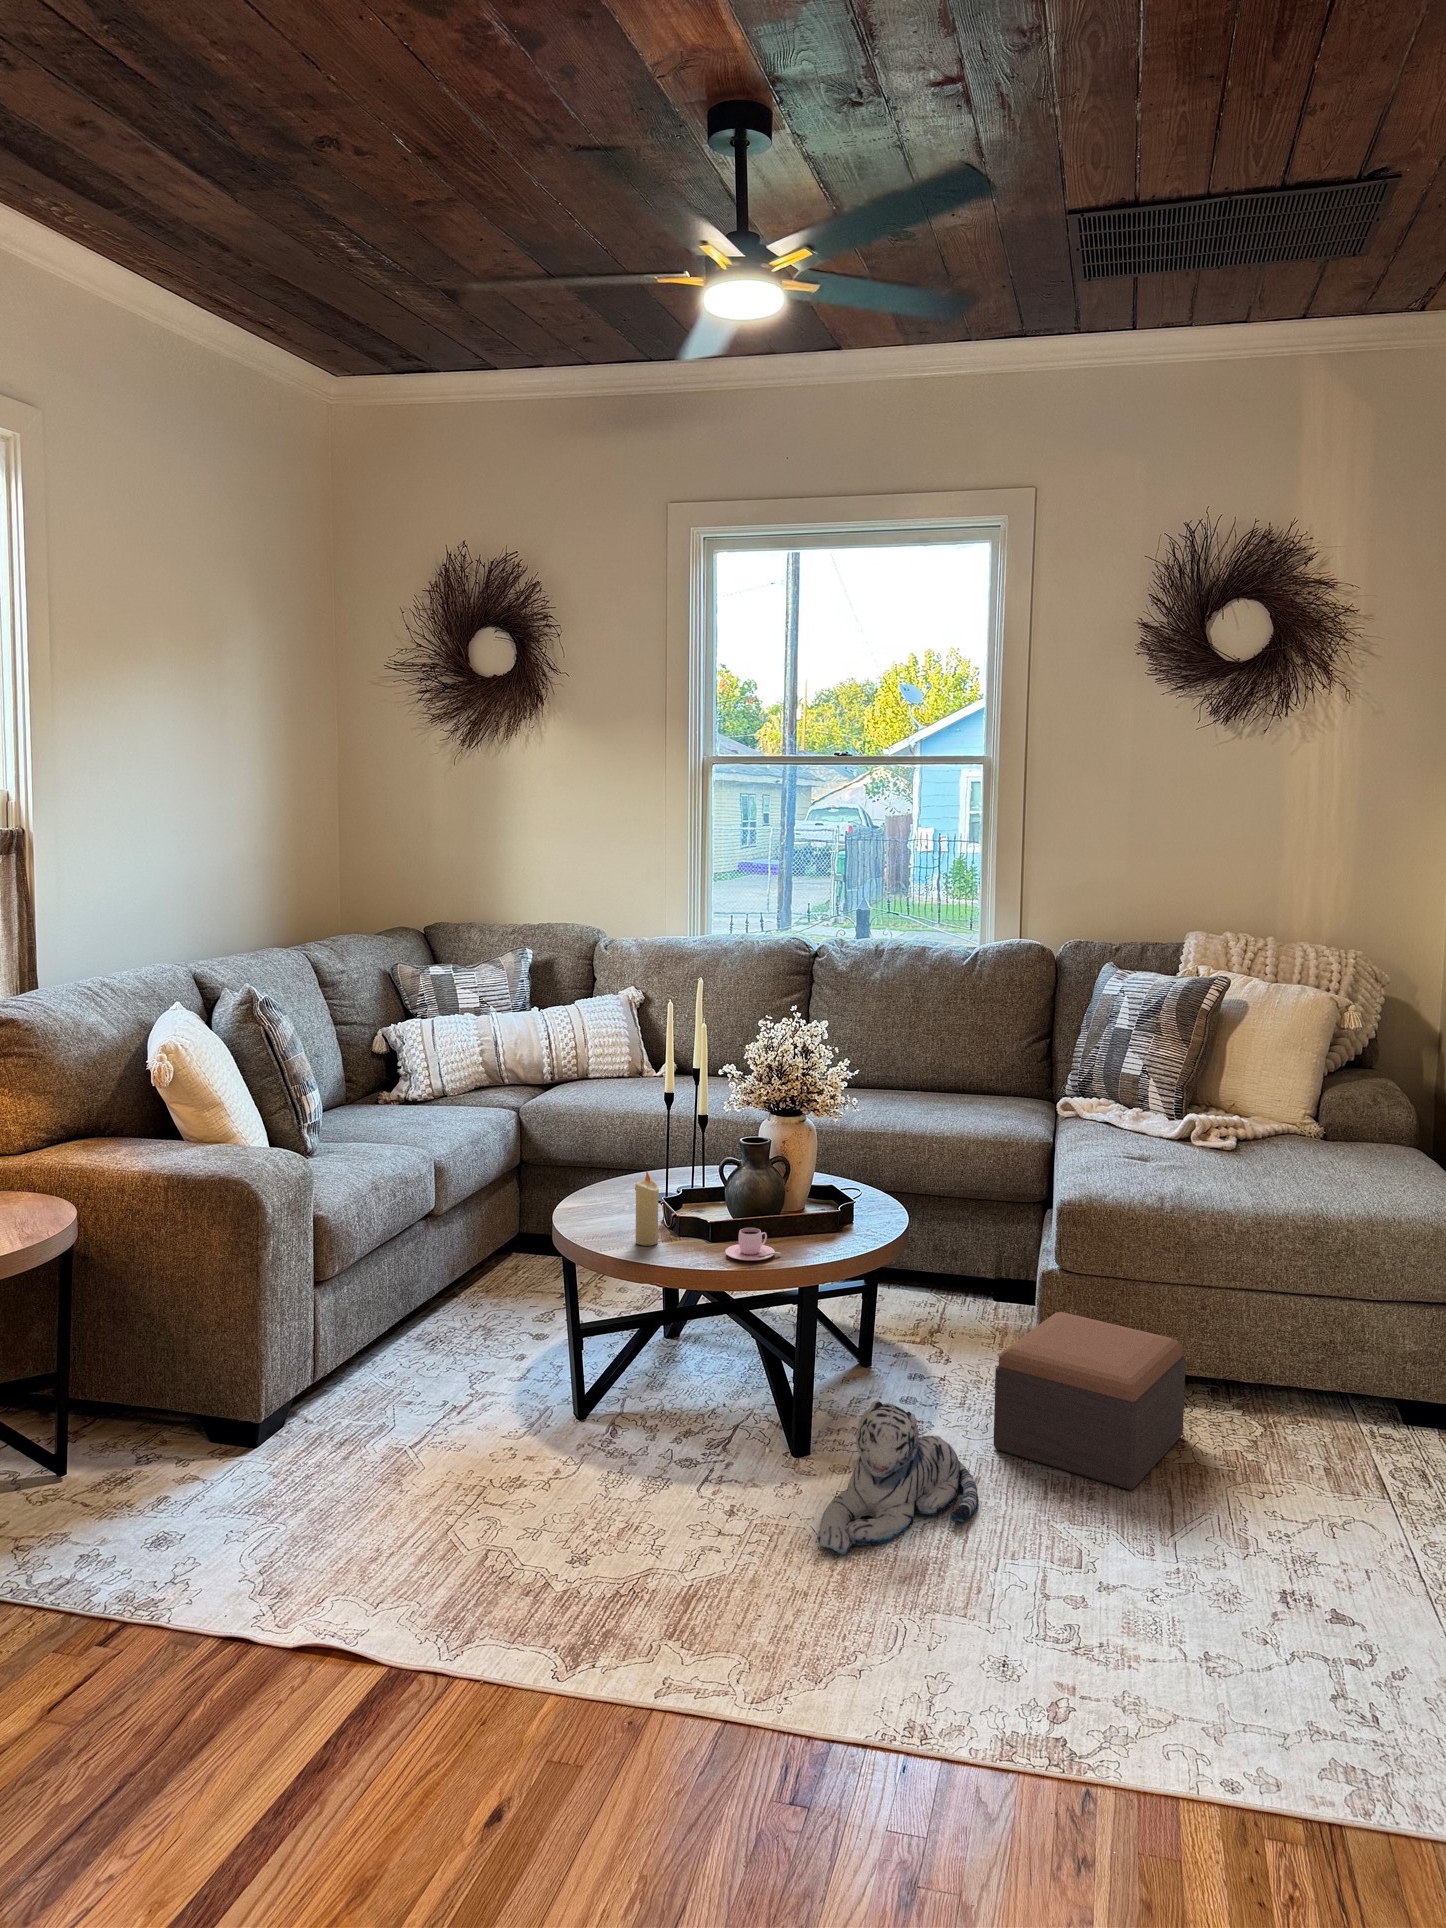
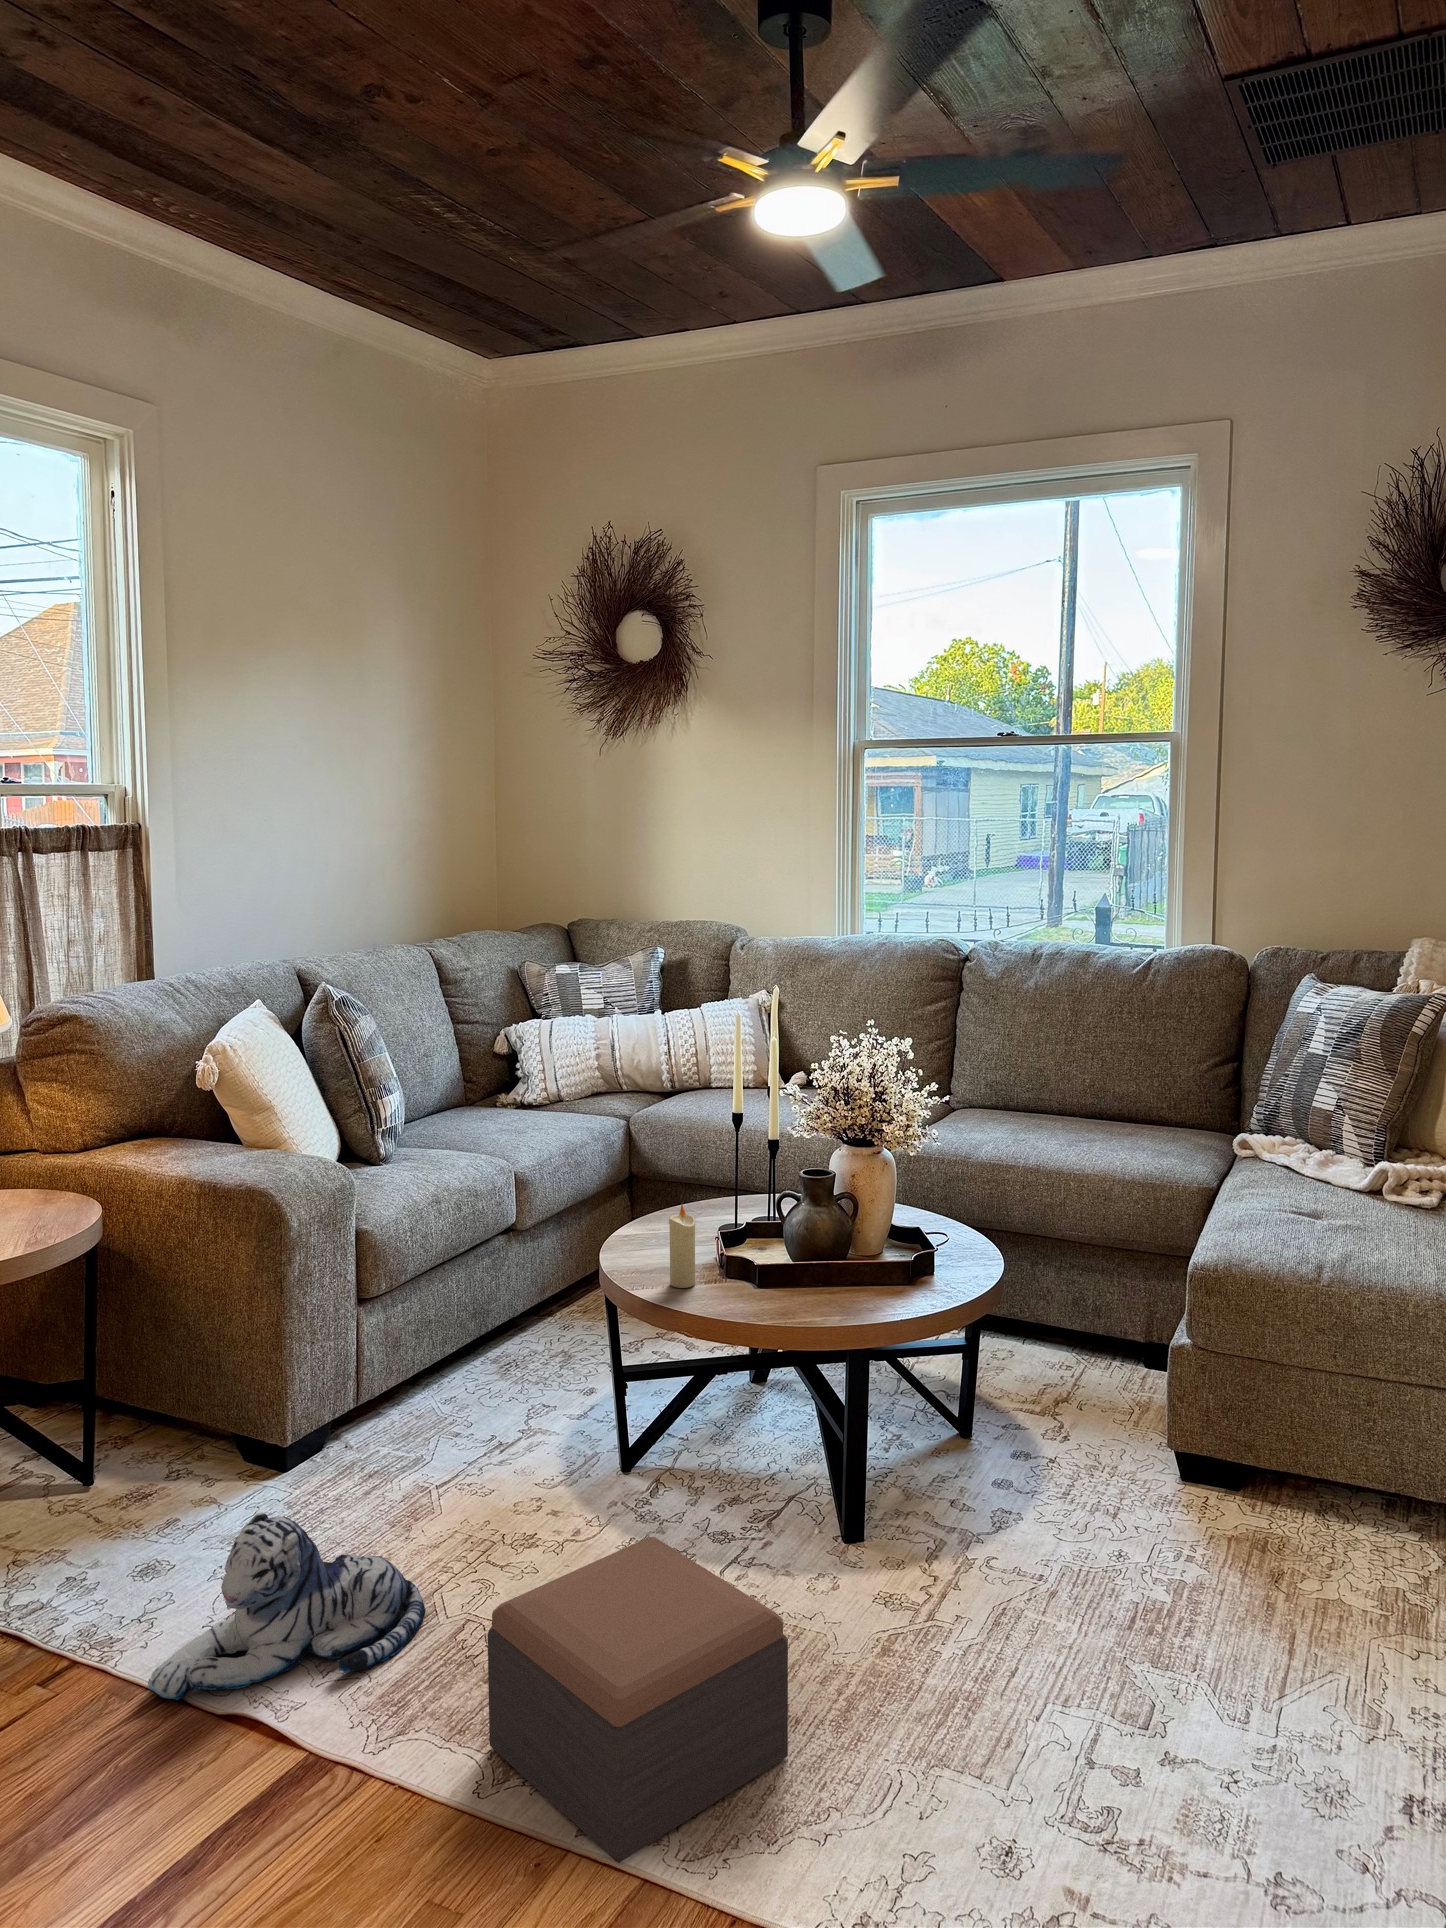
teacup: present [725,1228,779,1260] -> none [761,1239,825,1315]
footstool: present [993,1312,1186,1490] -> present [487,1537,788,1863]
plush toy: present [818,1401,979,1555] -> present [147,1513,425,1700]

